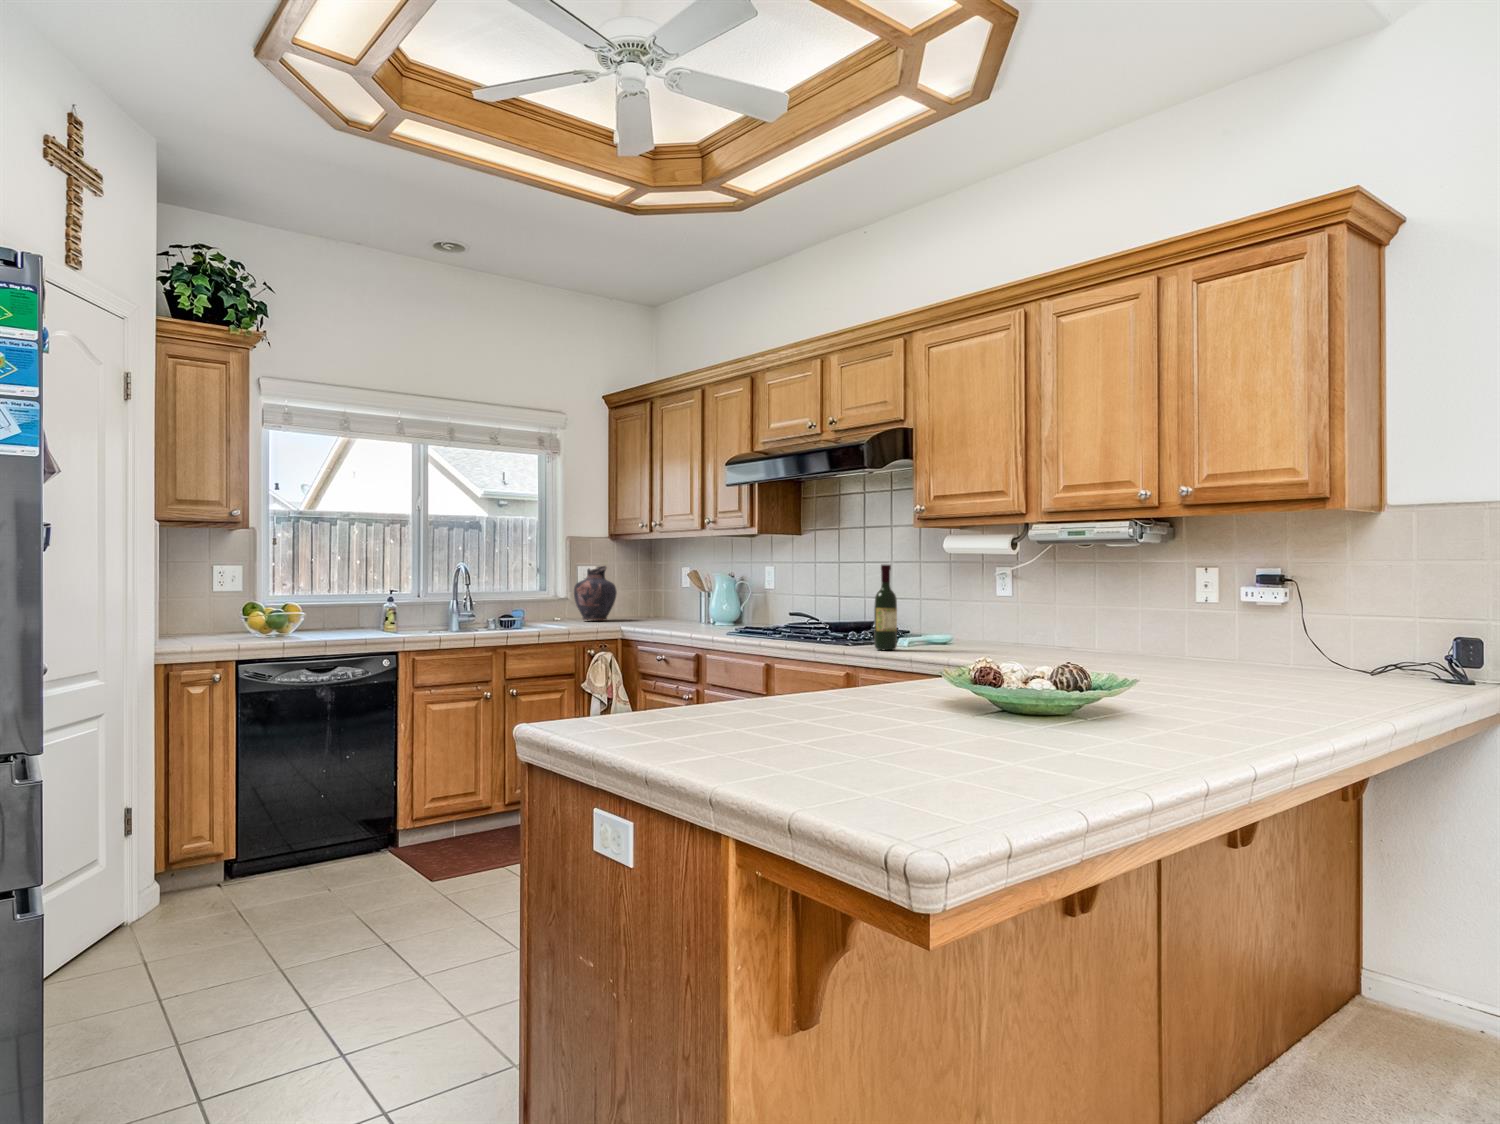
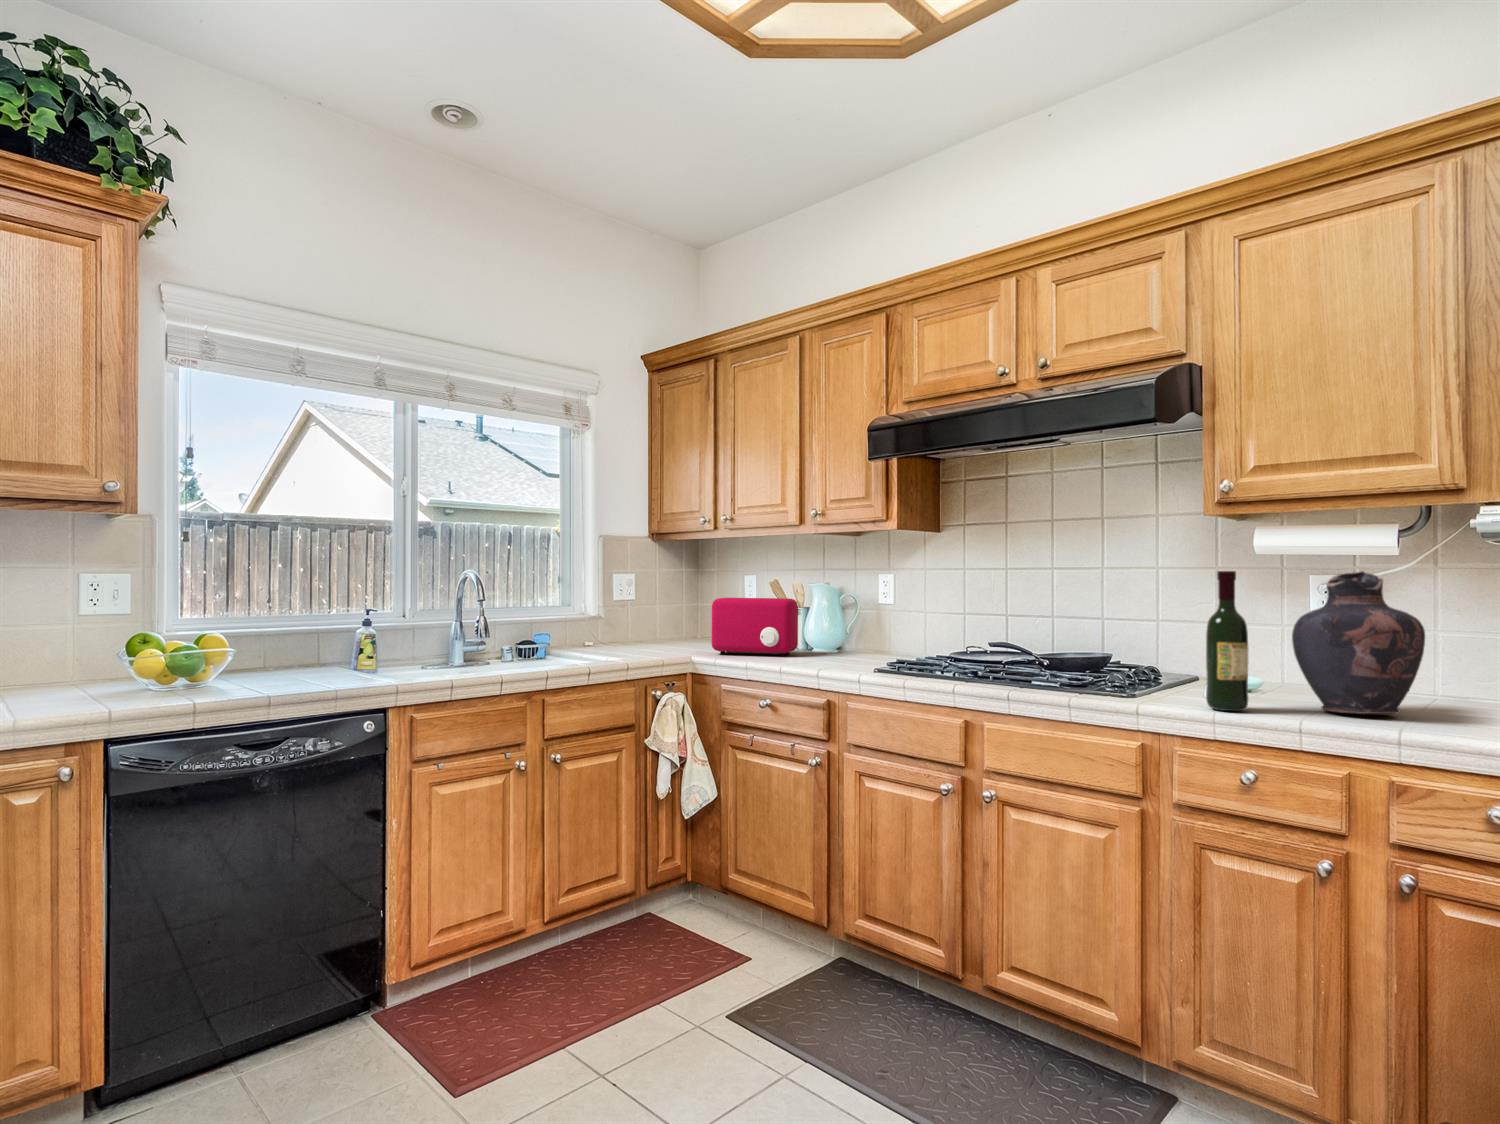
vase: present [574,566,617,620] -> present [1292,571,1425,714]
toaster: none [635,584,699,627] -> present [712,598,798,656]

